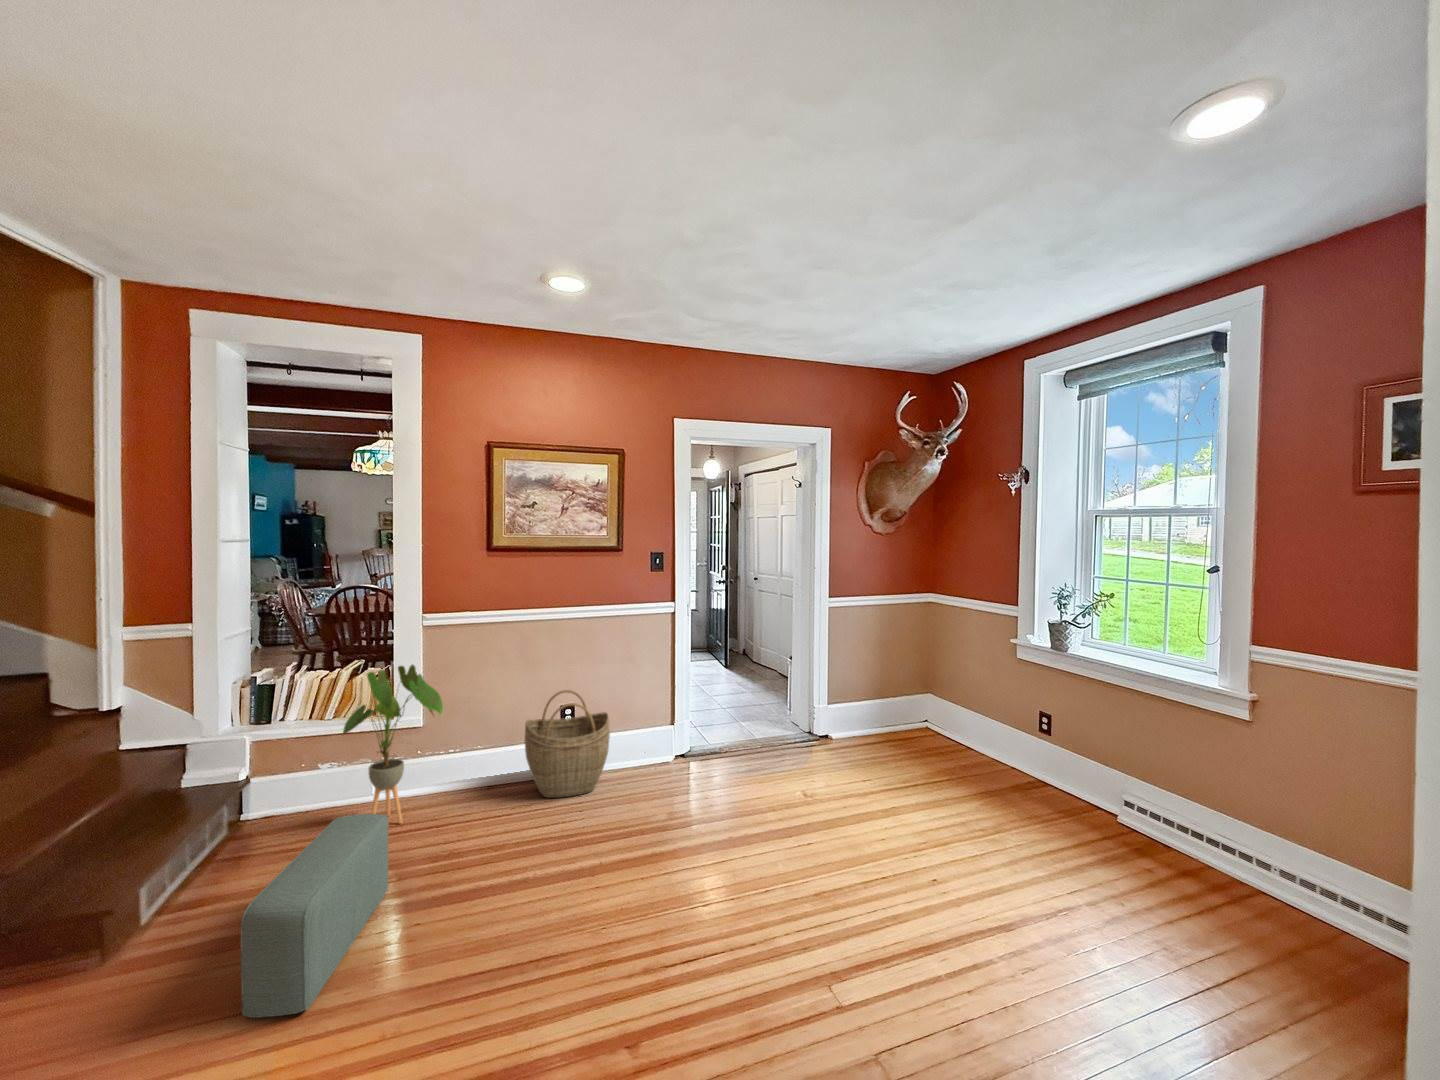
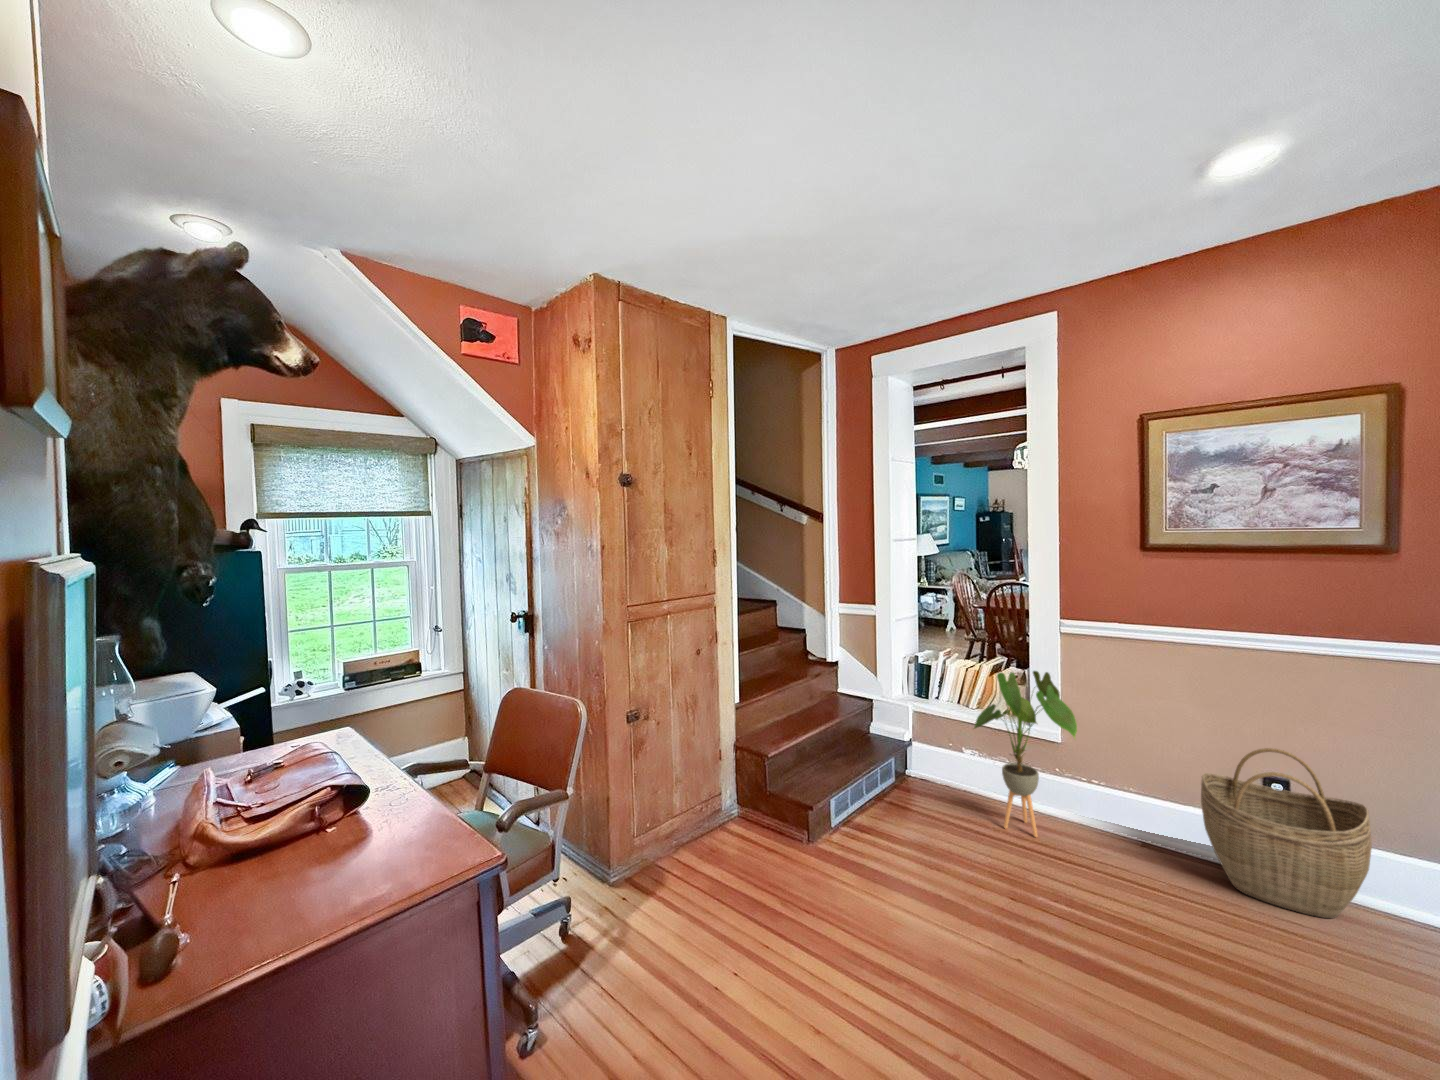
pouf: present [240,814,388,1018] -> none [859,811,1007,992]

